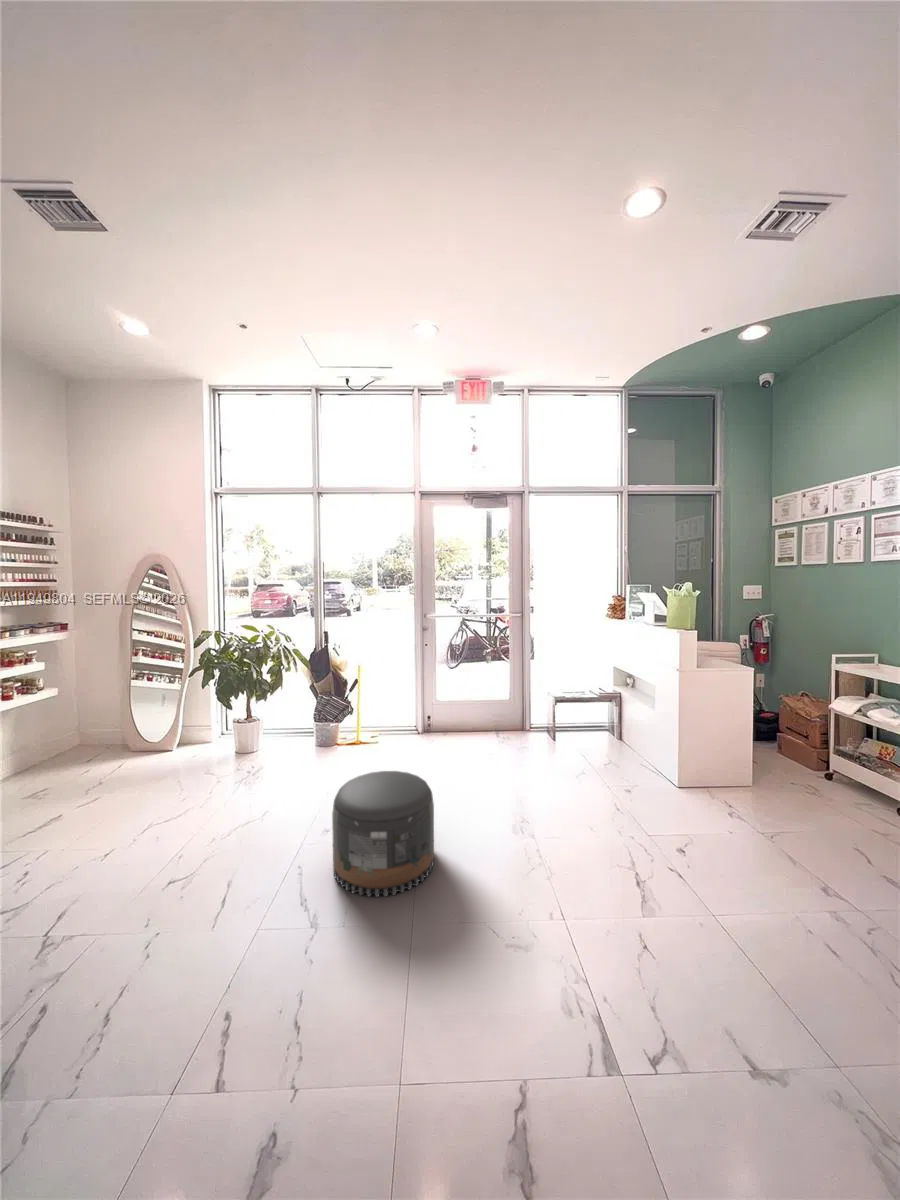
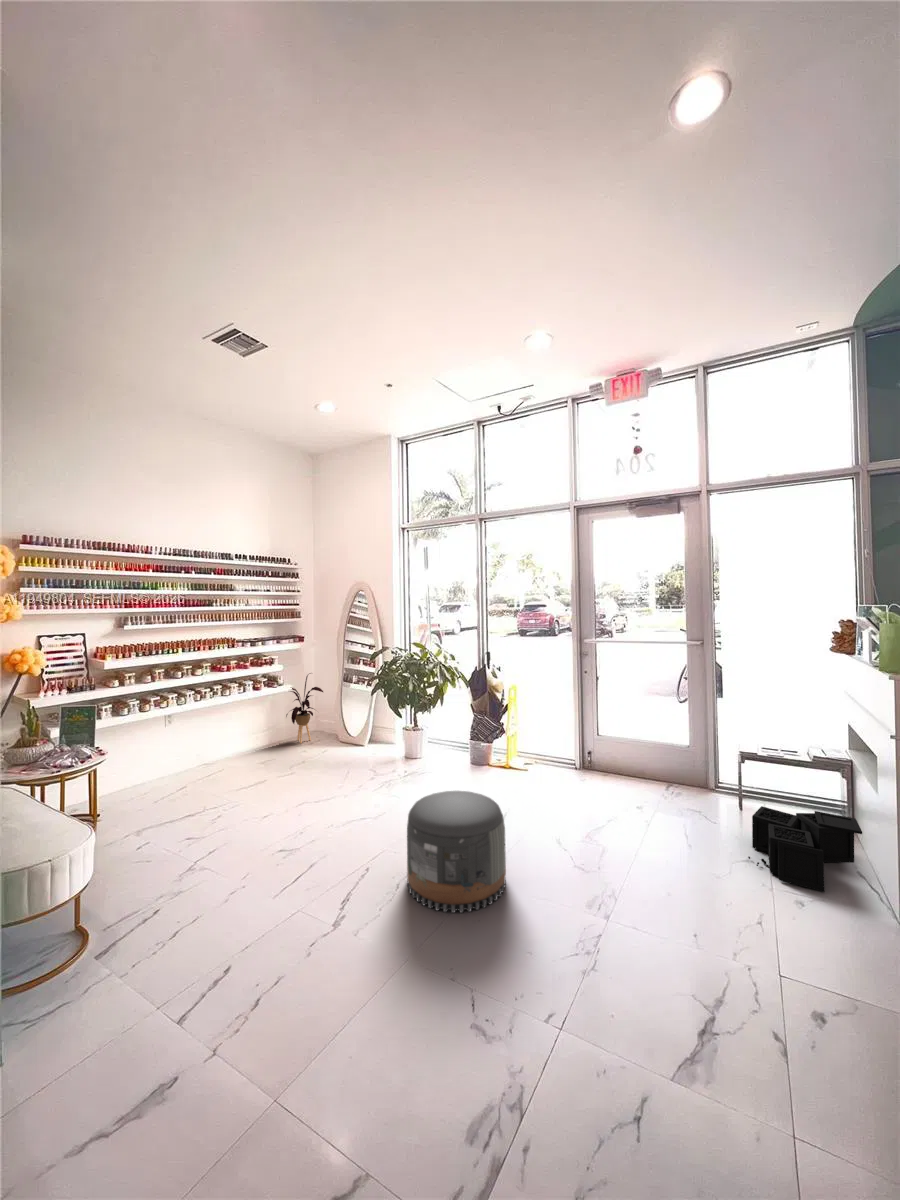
house plant: none [37,670,111,763] -> present [286,675,323,743]
storage bin: none [577,733,640,787] -> present [748,806,862,892]

